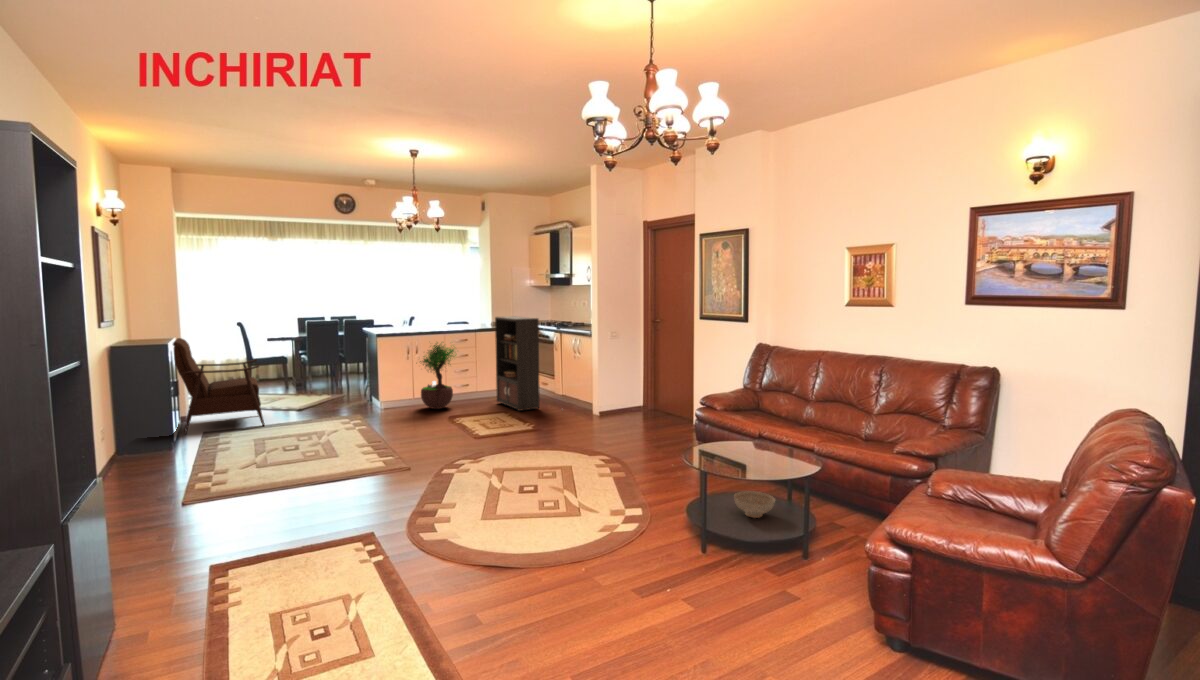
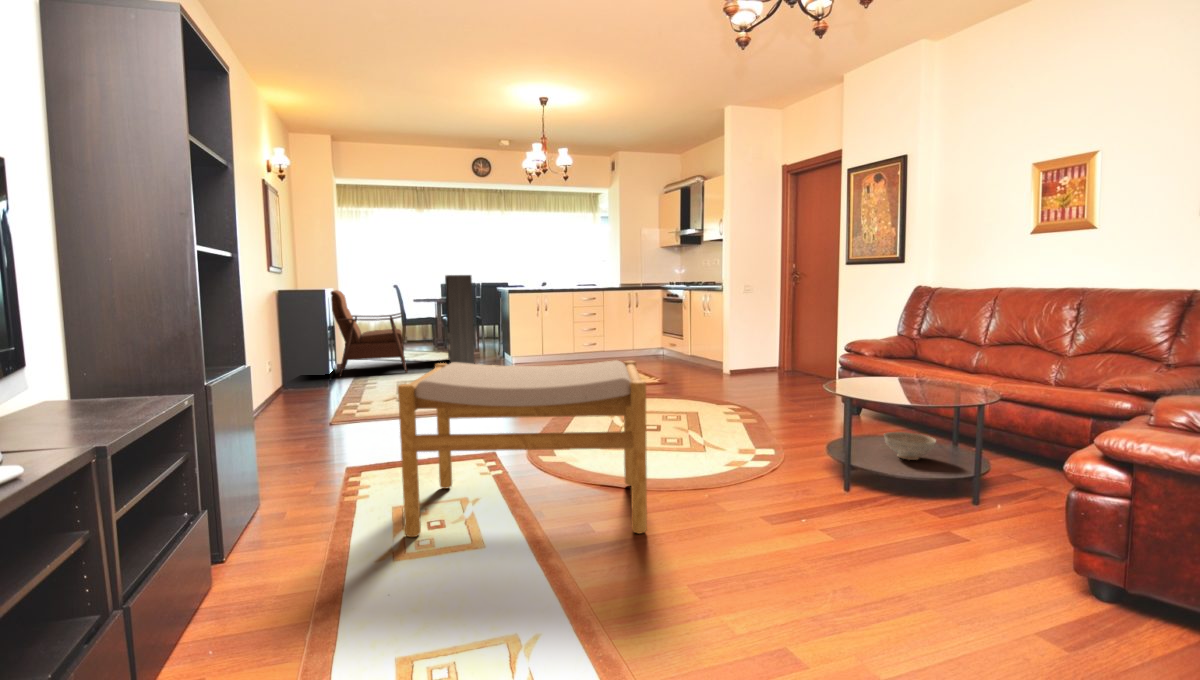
bookcase: present [495,316,540,411] -> present [445,275,475,364]
potted tree: present [420,342,456,409] -> none [544,293,586,365]
footstool: none [279,446,531,652] -> present [398,360,647,537]

